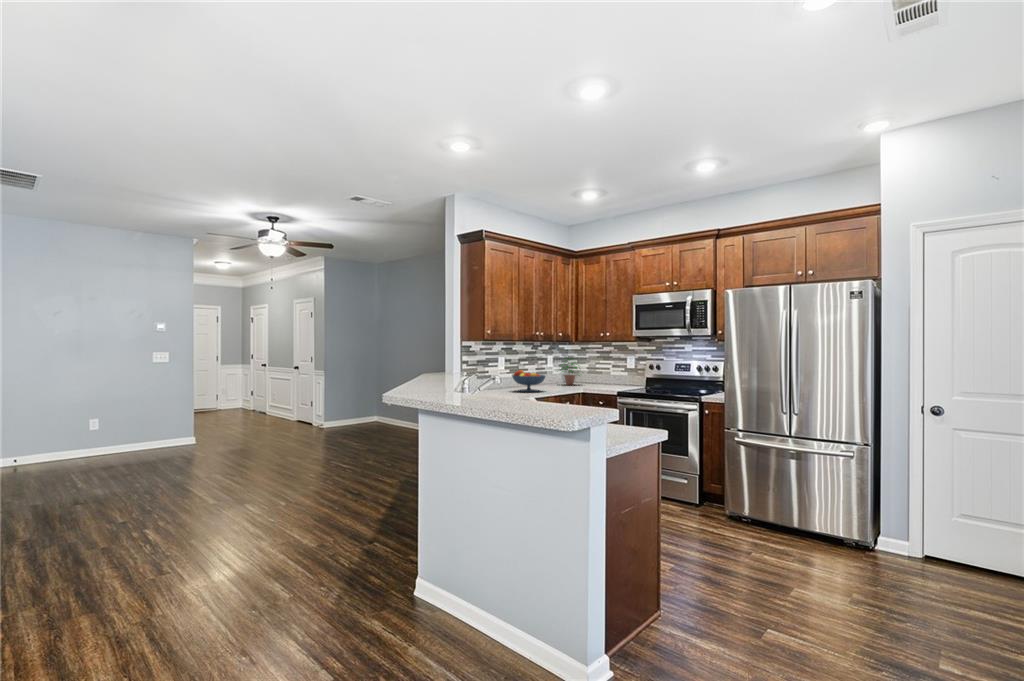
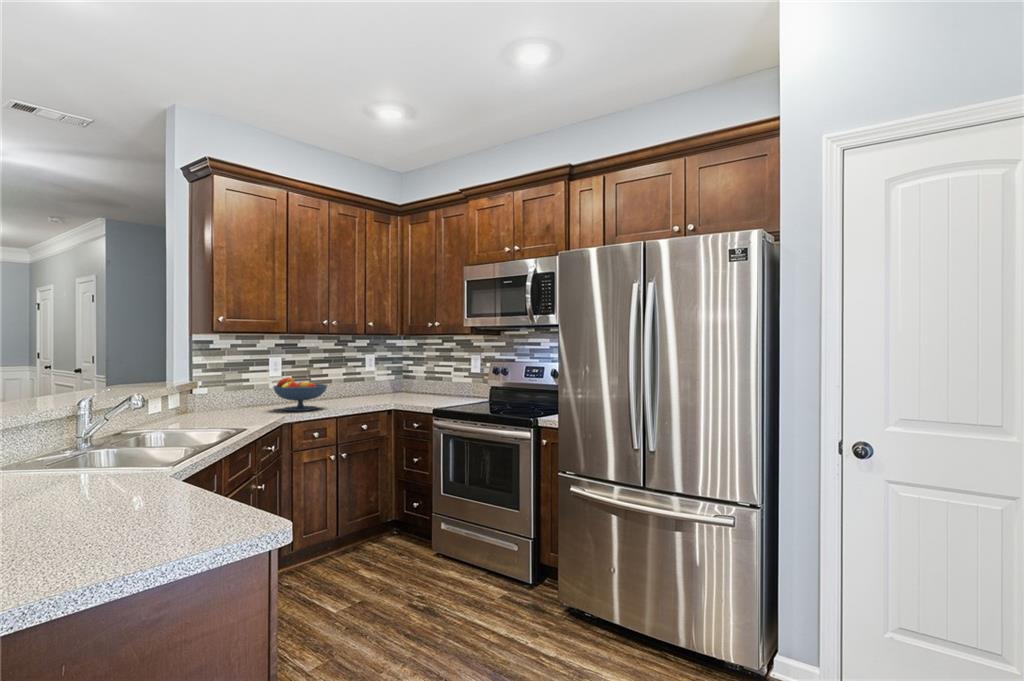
potted plant: present [562,358,580,385] -> none [373,354,413,396]

